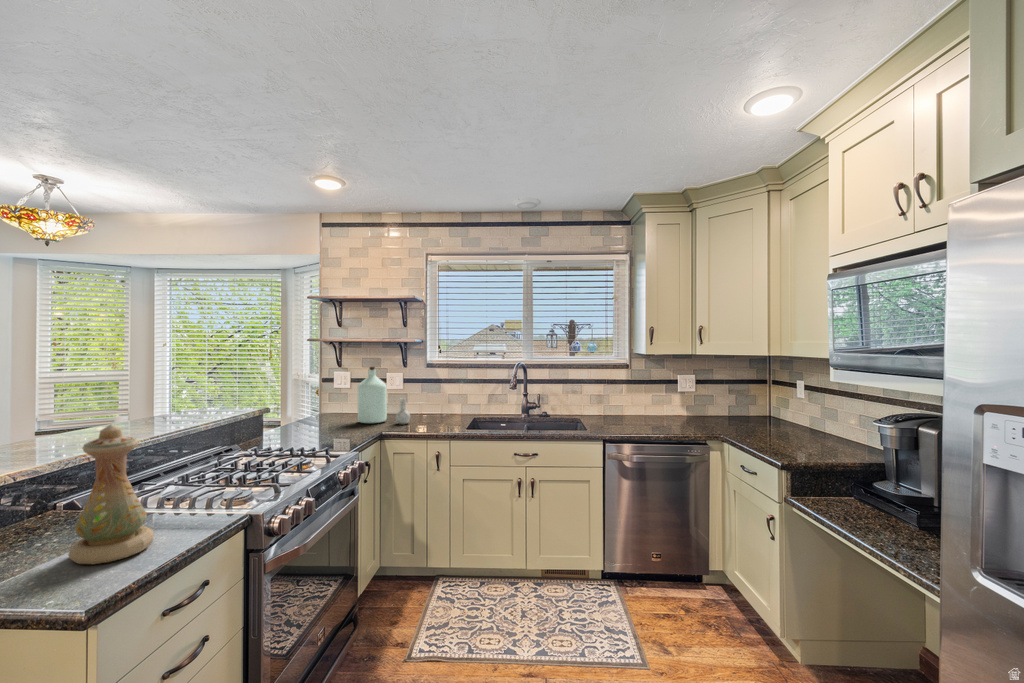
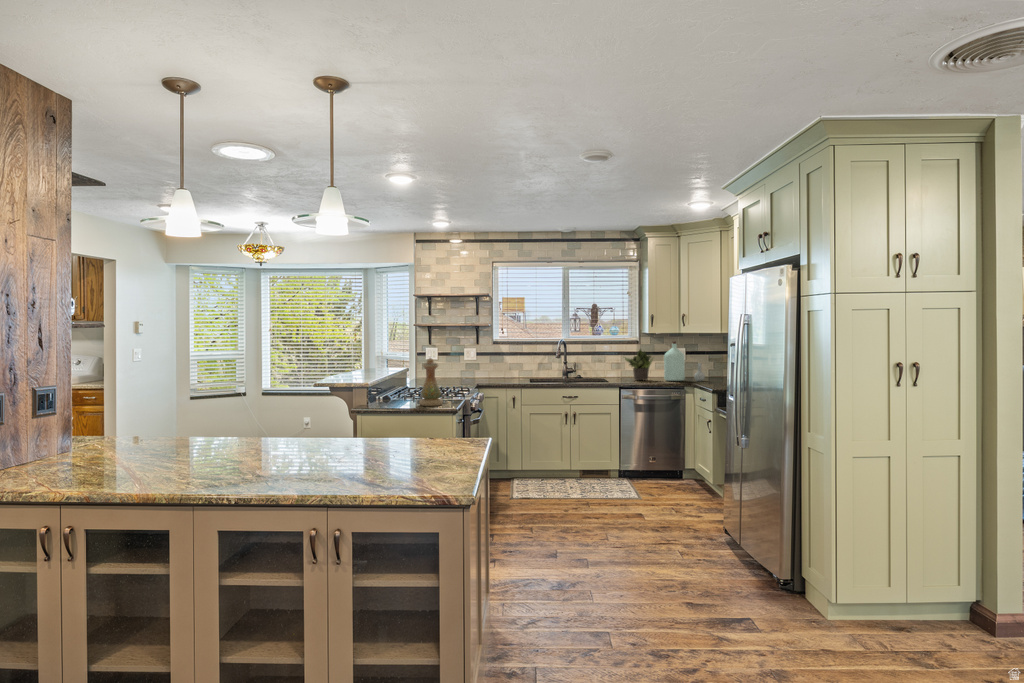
bottle: present [358,367,410,424] -> present [664,341,705,381]
potted plant: none [607,377,655,425] -> present [625,349,653,380]

